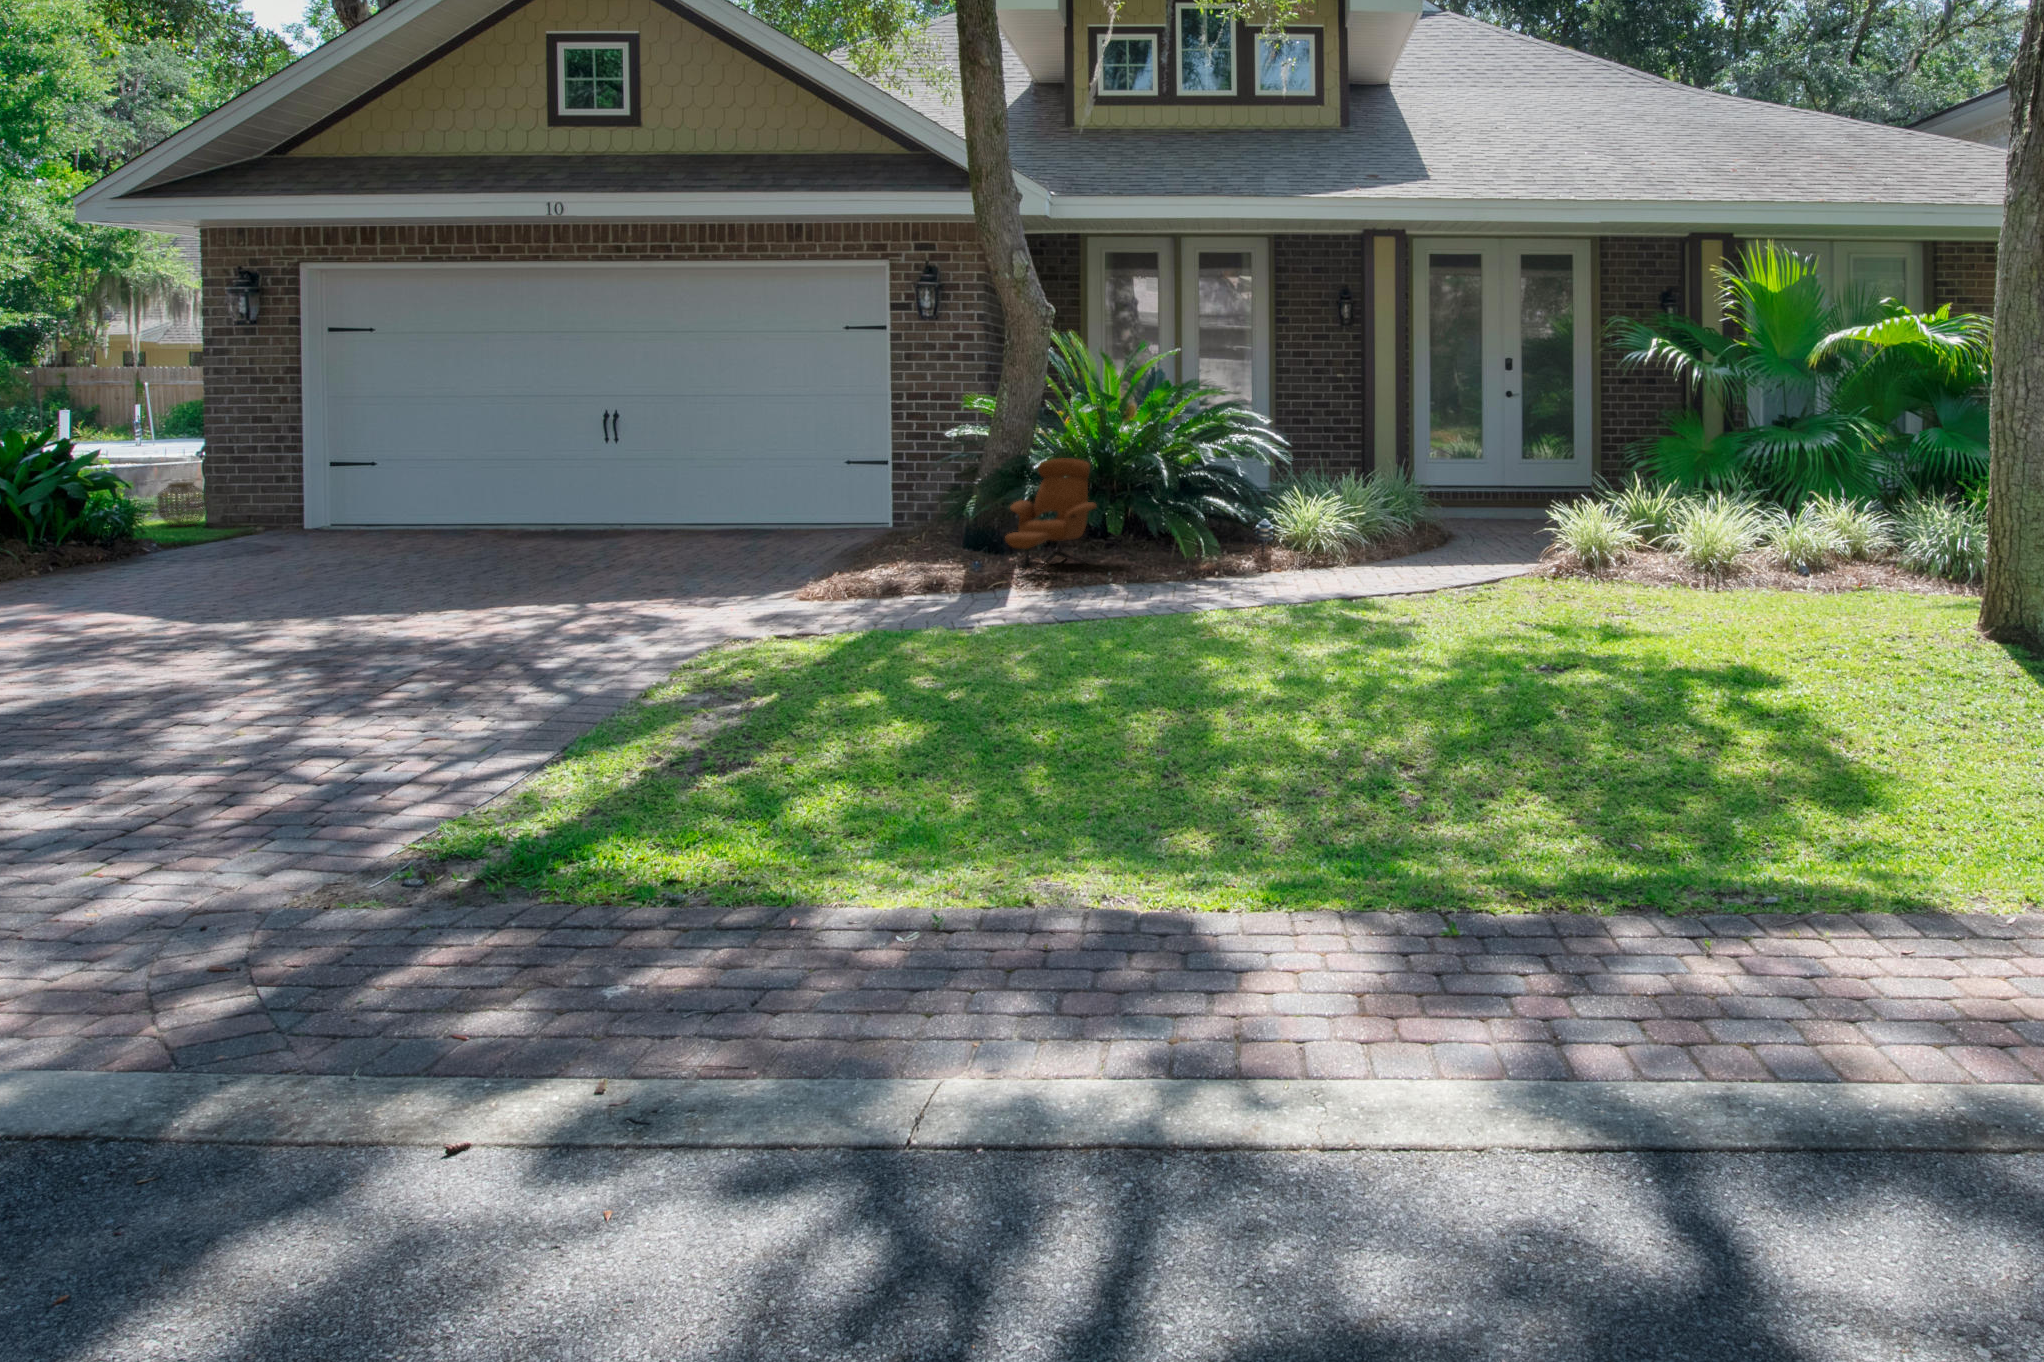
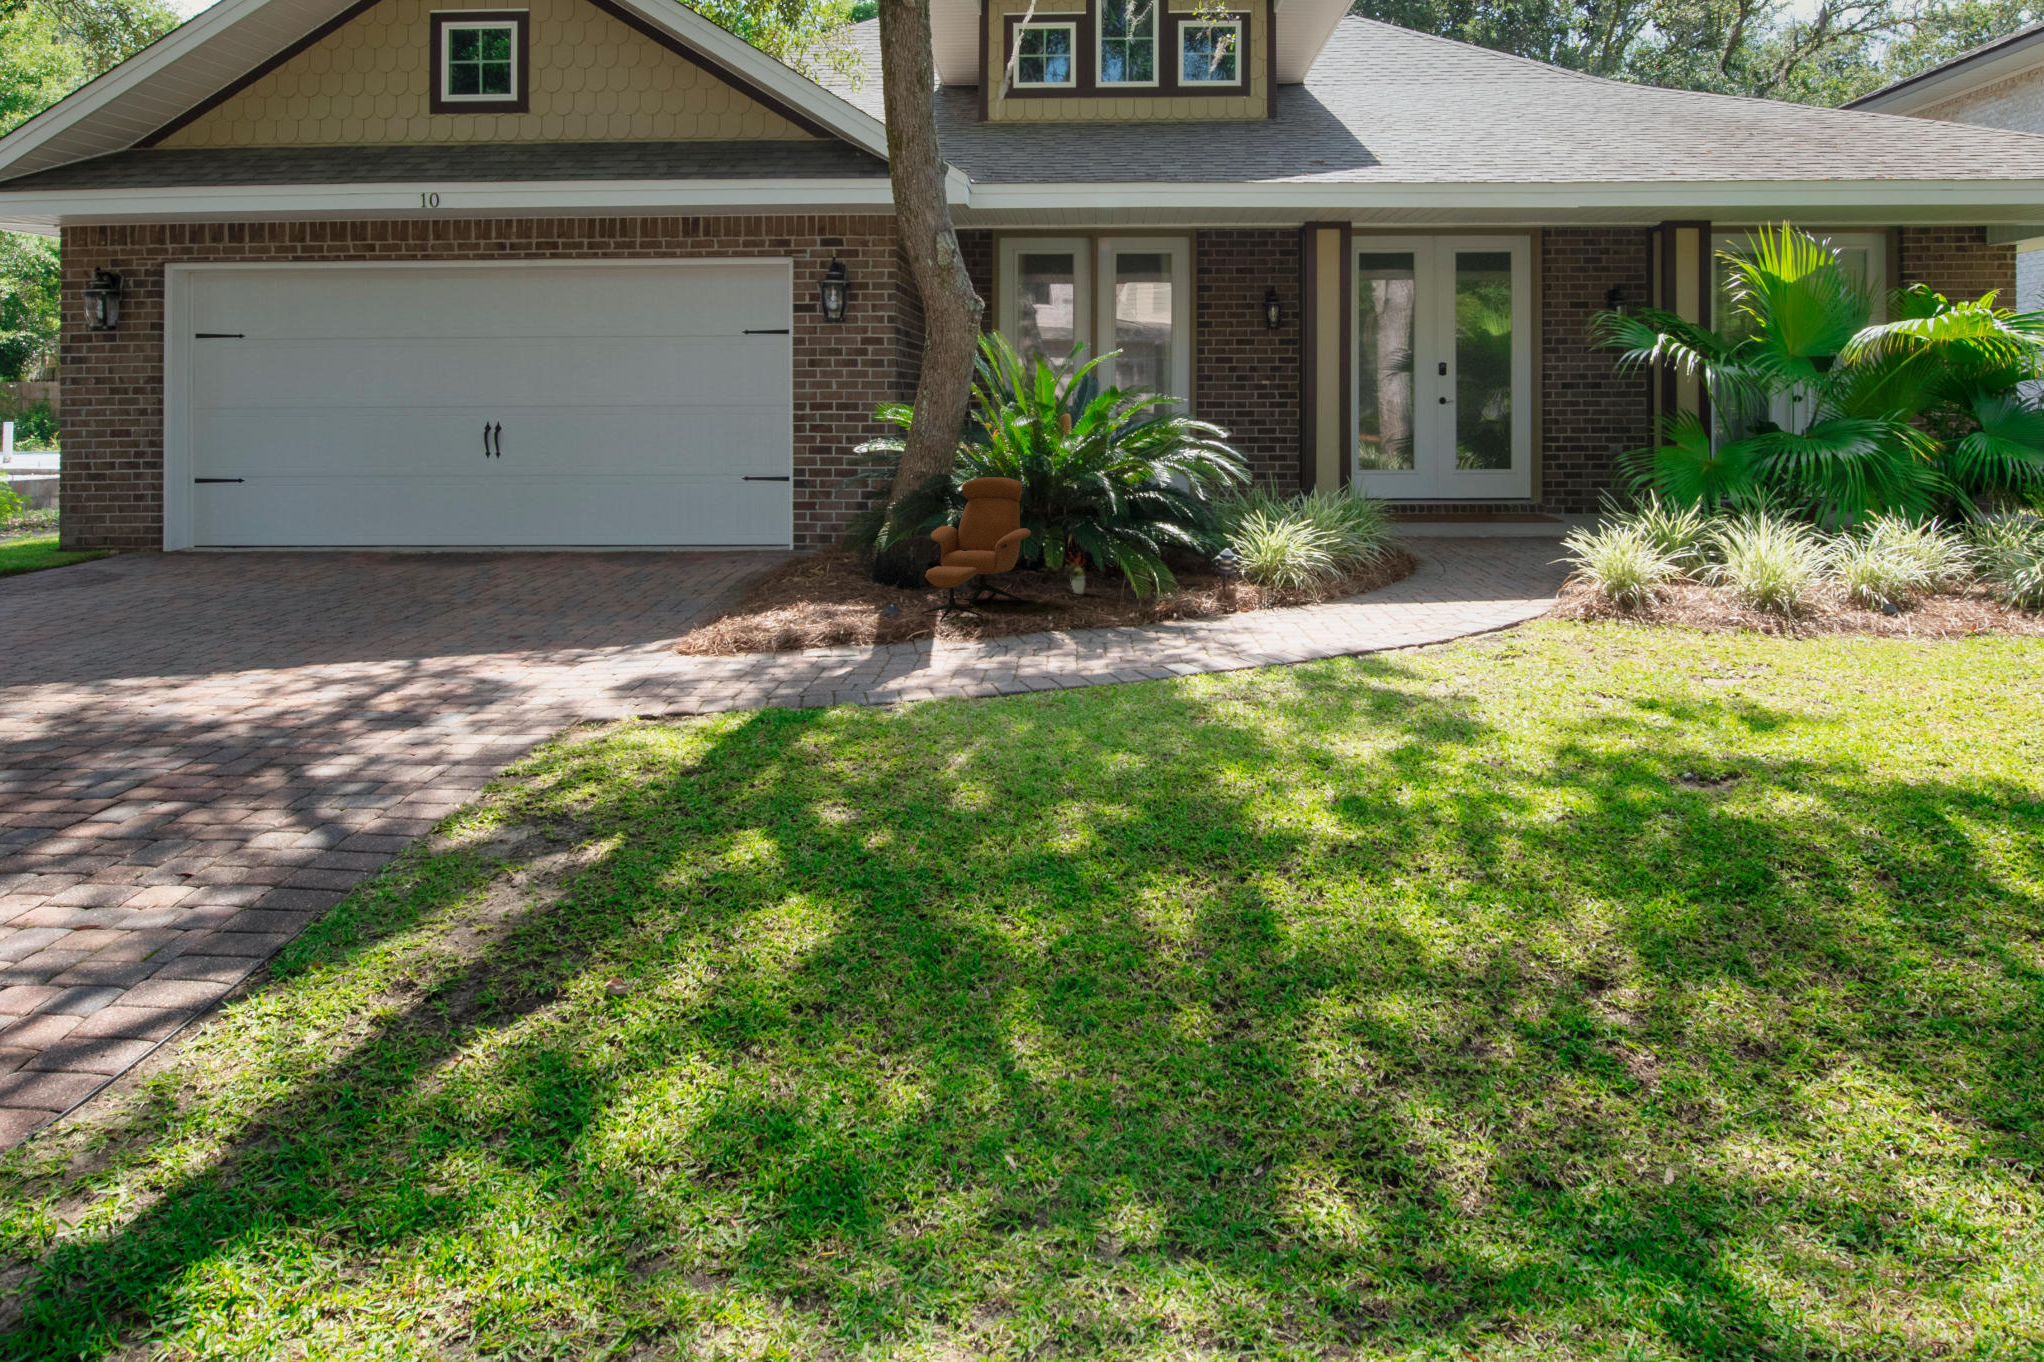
woven basket: present [158,482,206,526] -> none [9,500,64,549]
decorative plant: none [1127,523,1145,560] -> present [1067,555,1085,594]

